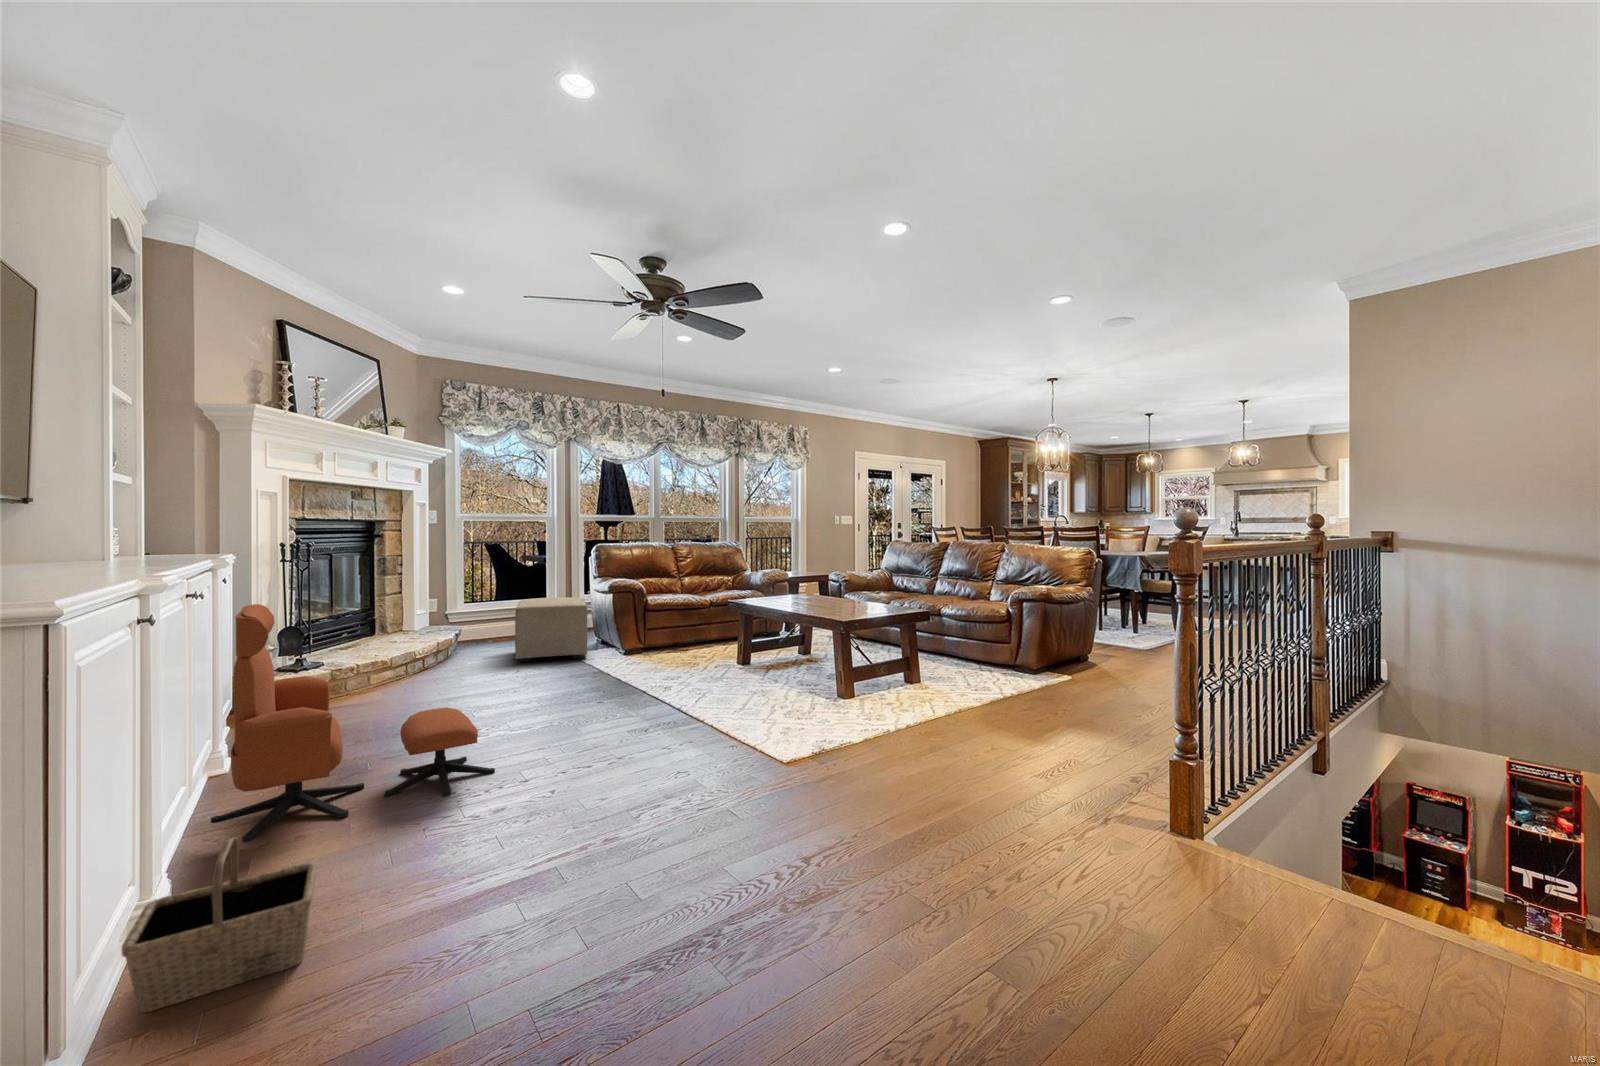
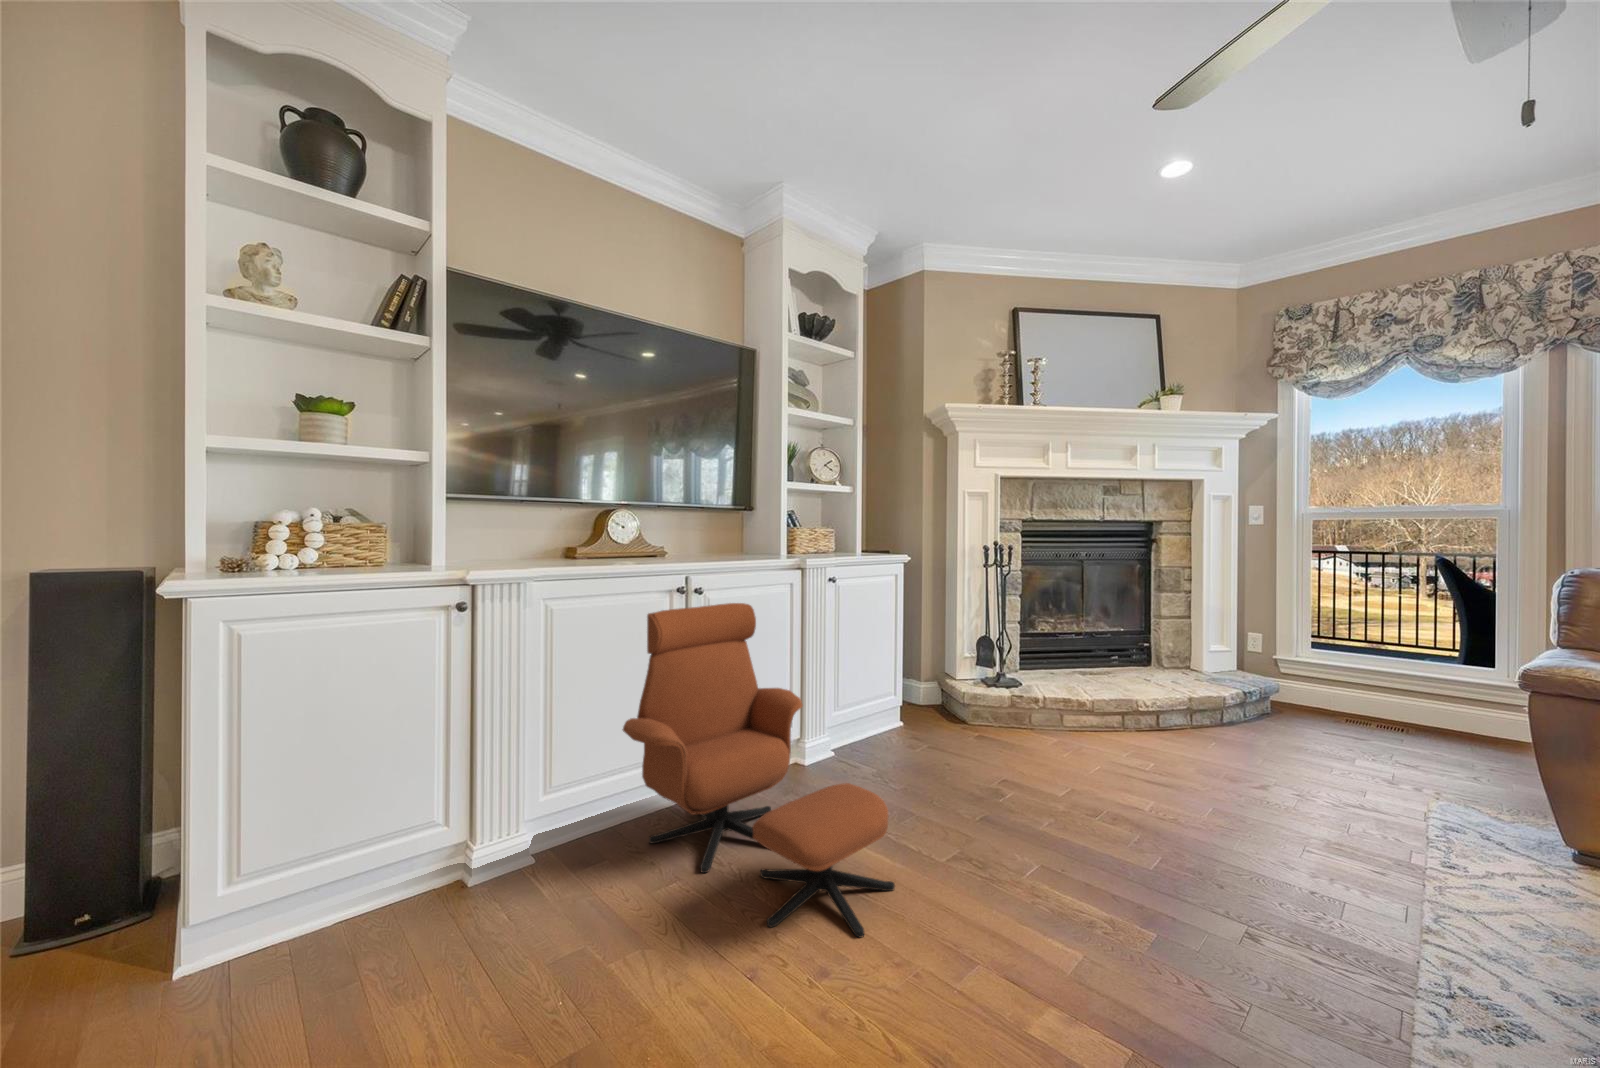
ottoman: present [515,597,587,662] -> none [1292,661,1514,814]
basket: present [122,837,317,1012] -> none [310,827,436,1006]

